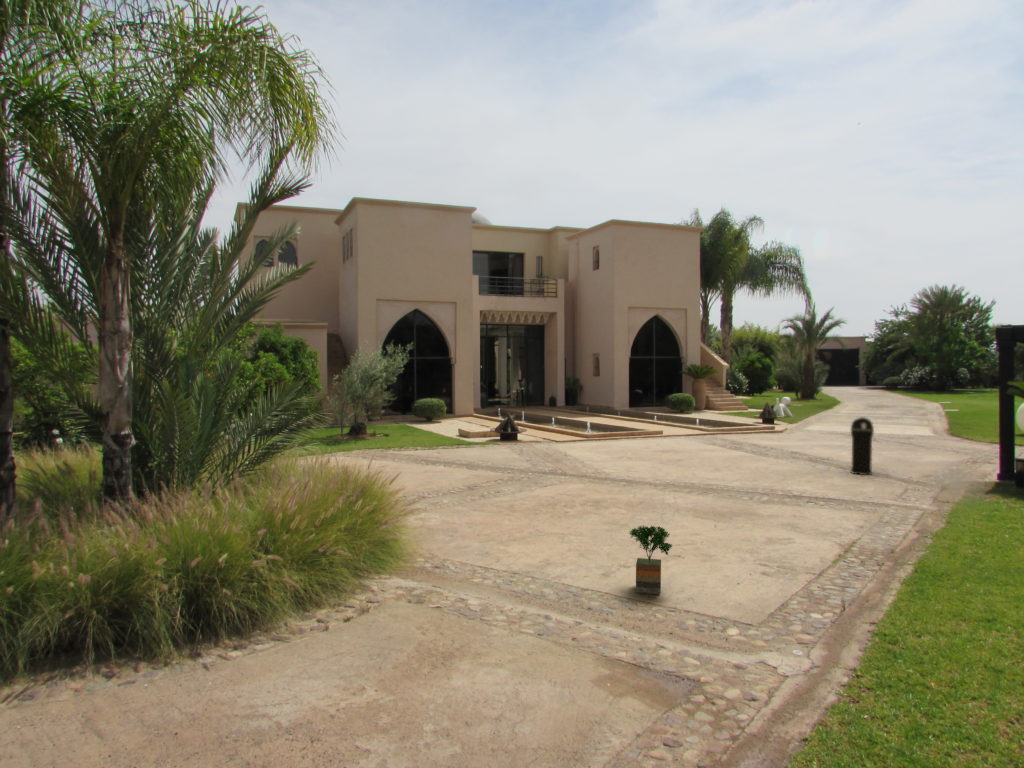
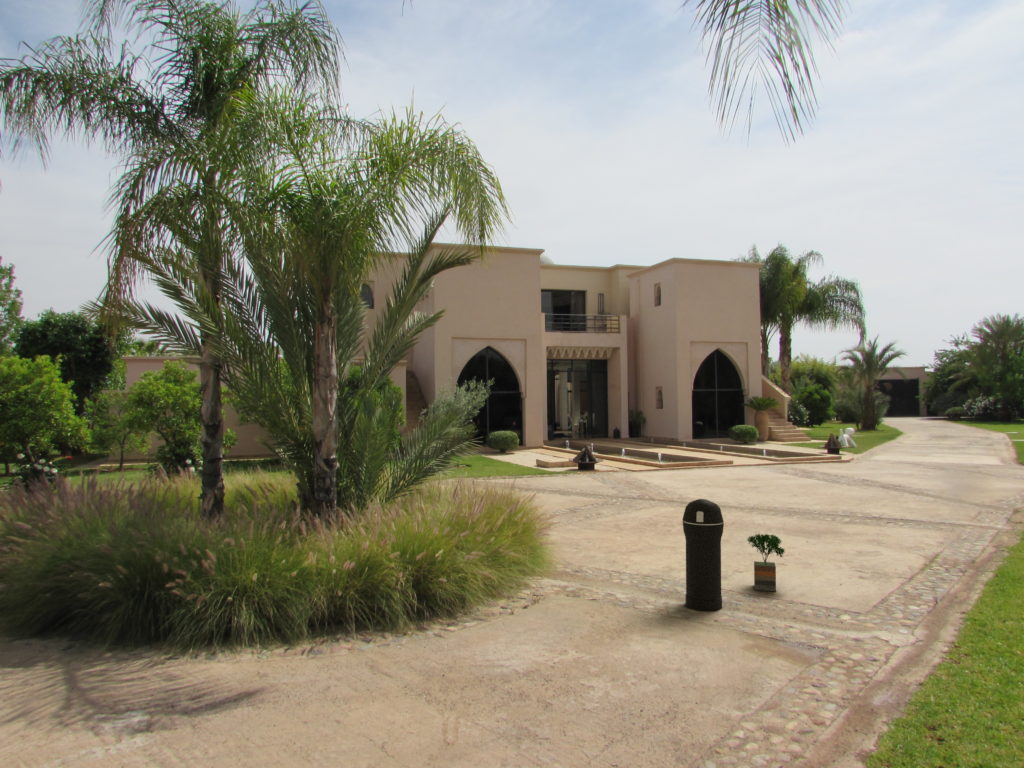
trash can: present [851,418,874,475] -> present [683,499,724,611]

